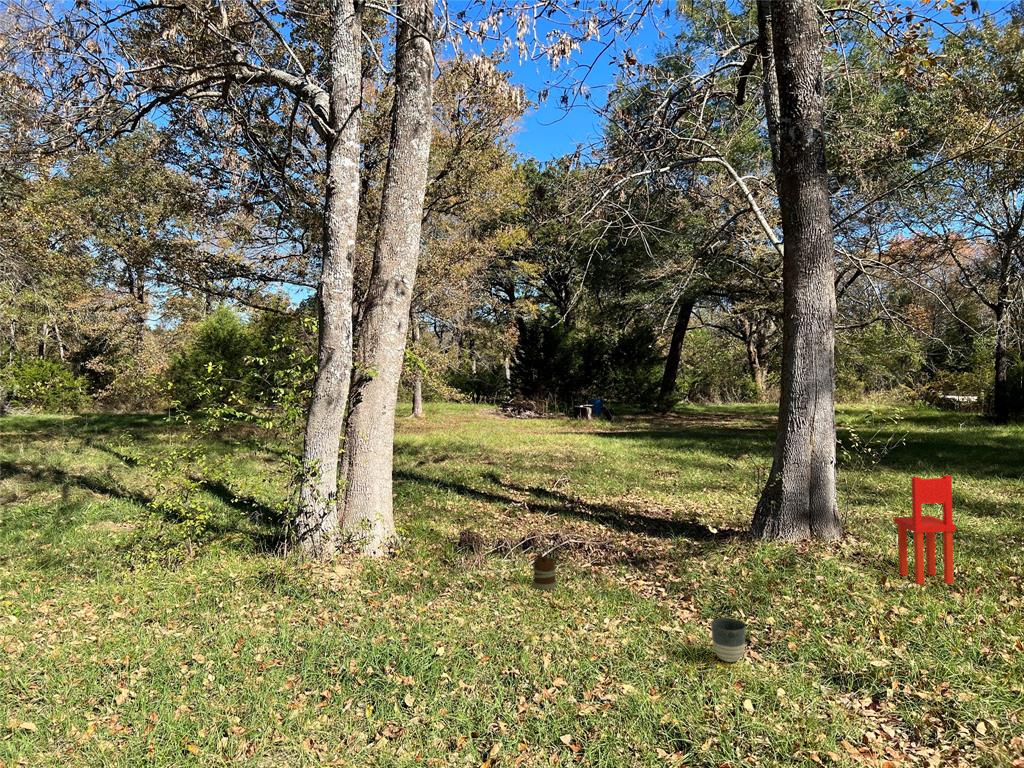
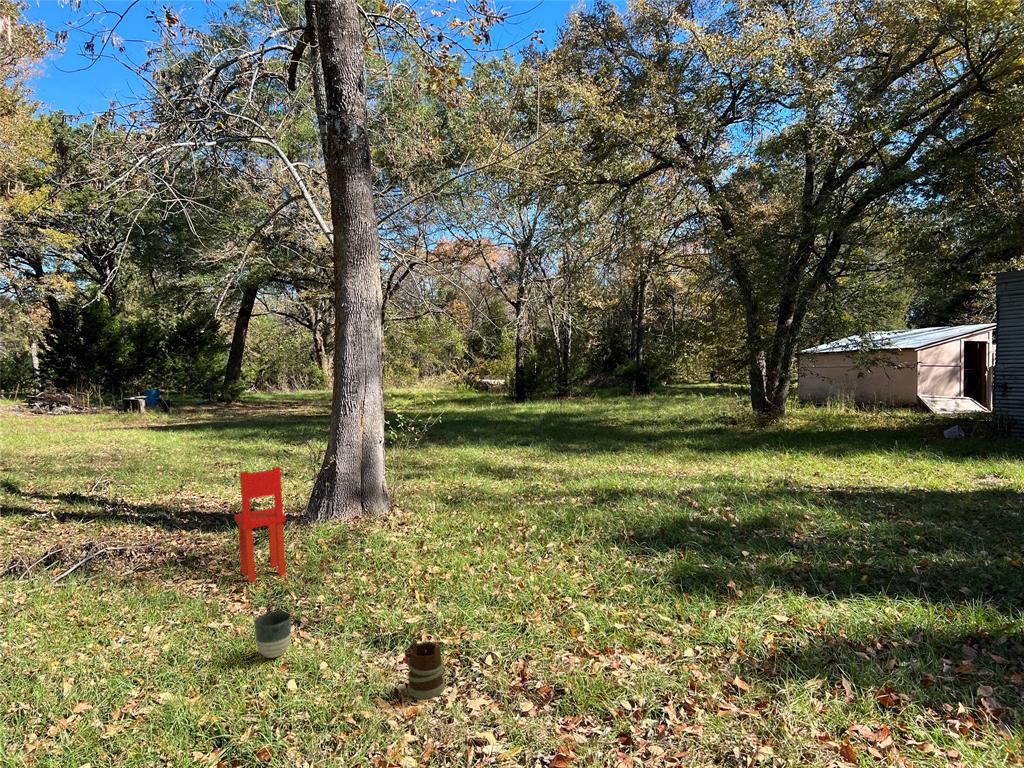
chair: present [894,475,956,584] -> present [234,466,286,582]
wooden bucket: present [533,543,557,589] -> present [408,624,445,699]

